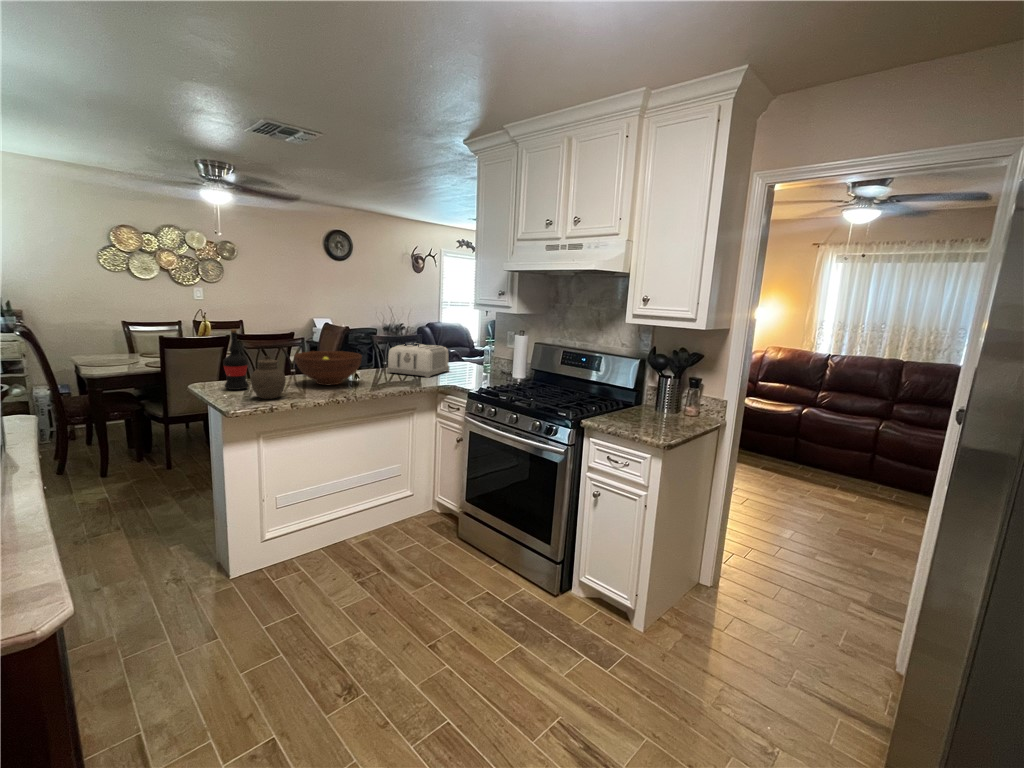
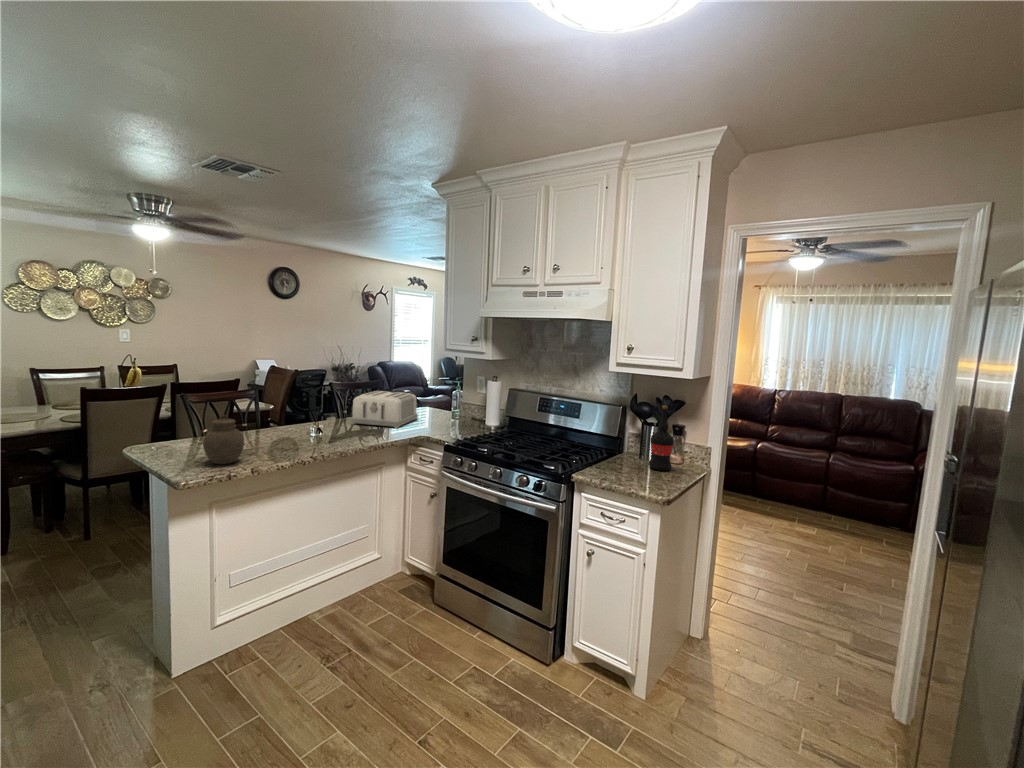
wine bottle: present [223,329,249,390] -> present [649,405,674,470]
fruit bowl: present [295,351,362,385] -> none [251,404,327,443]

